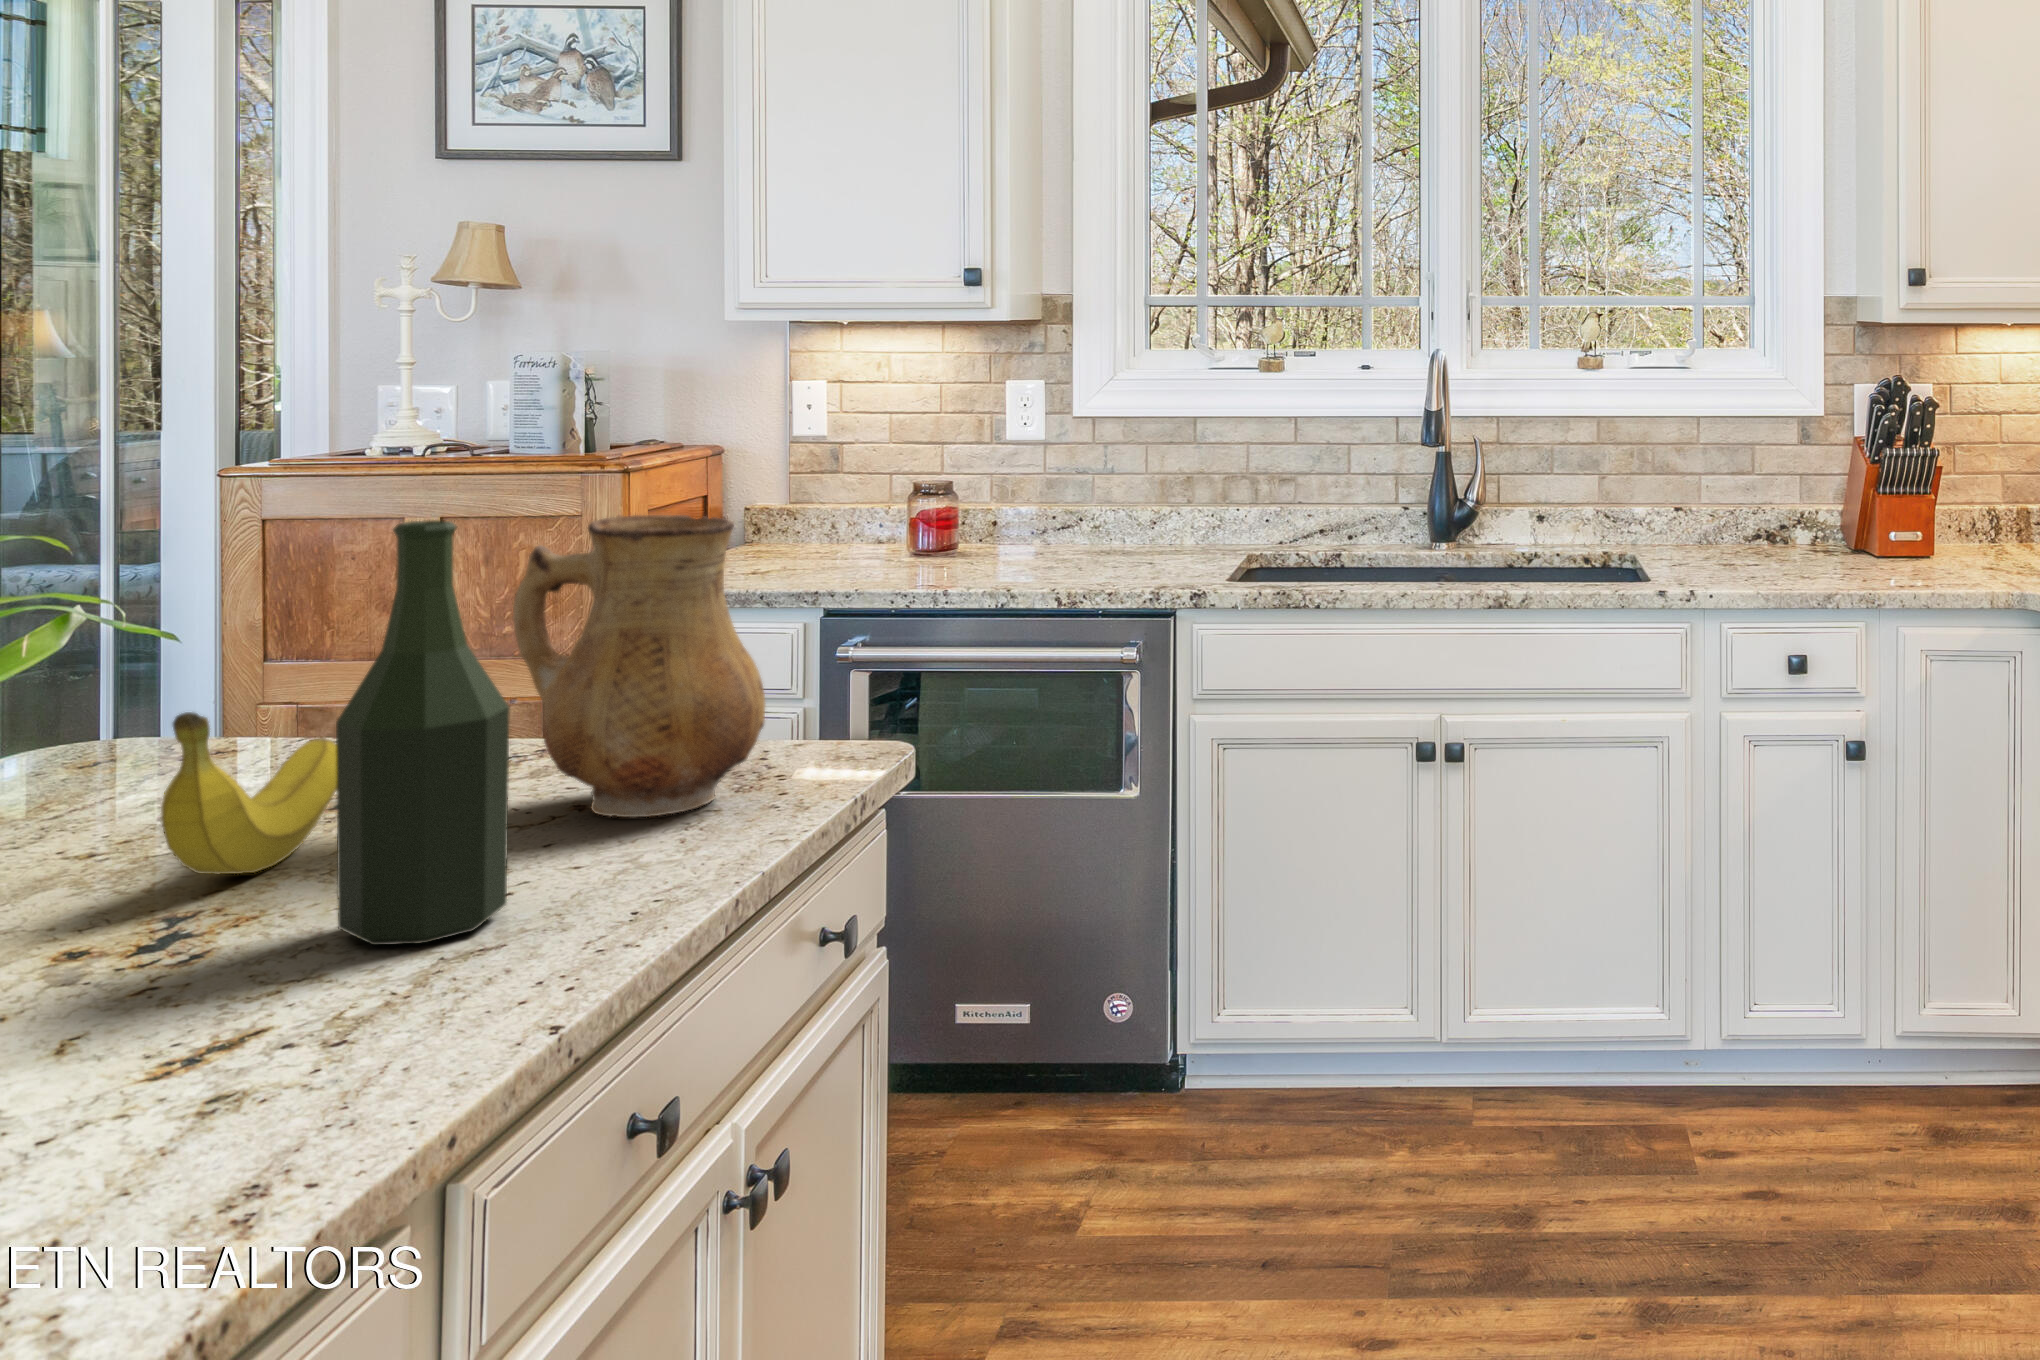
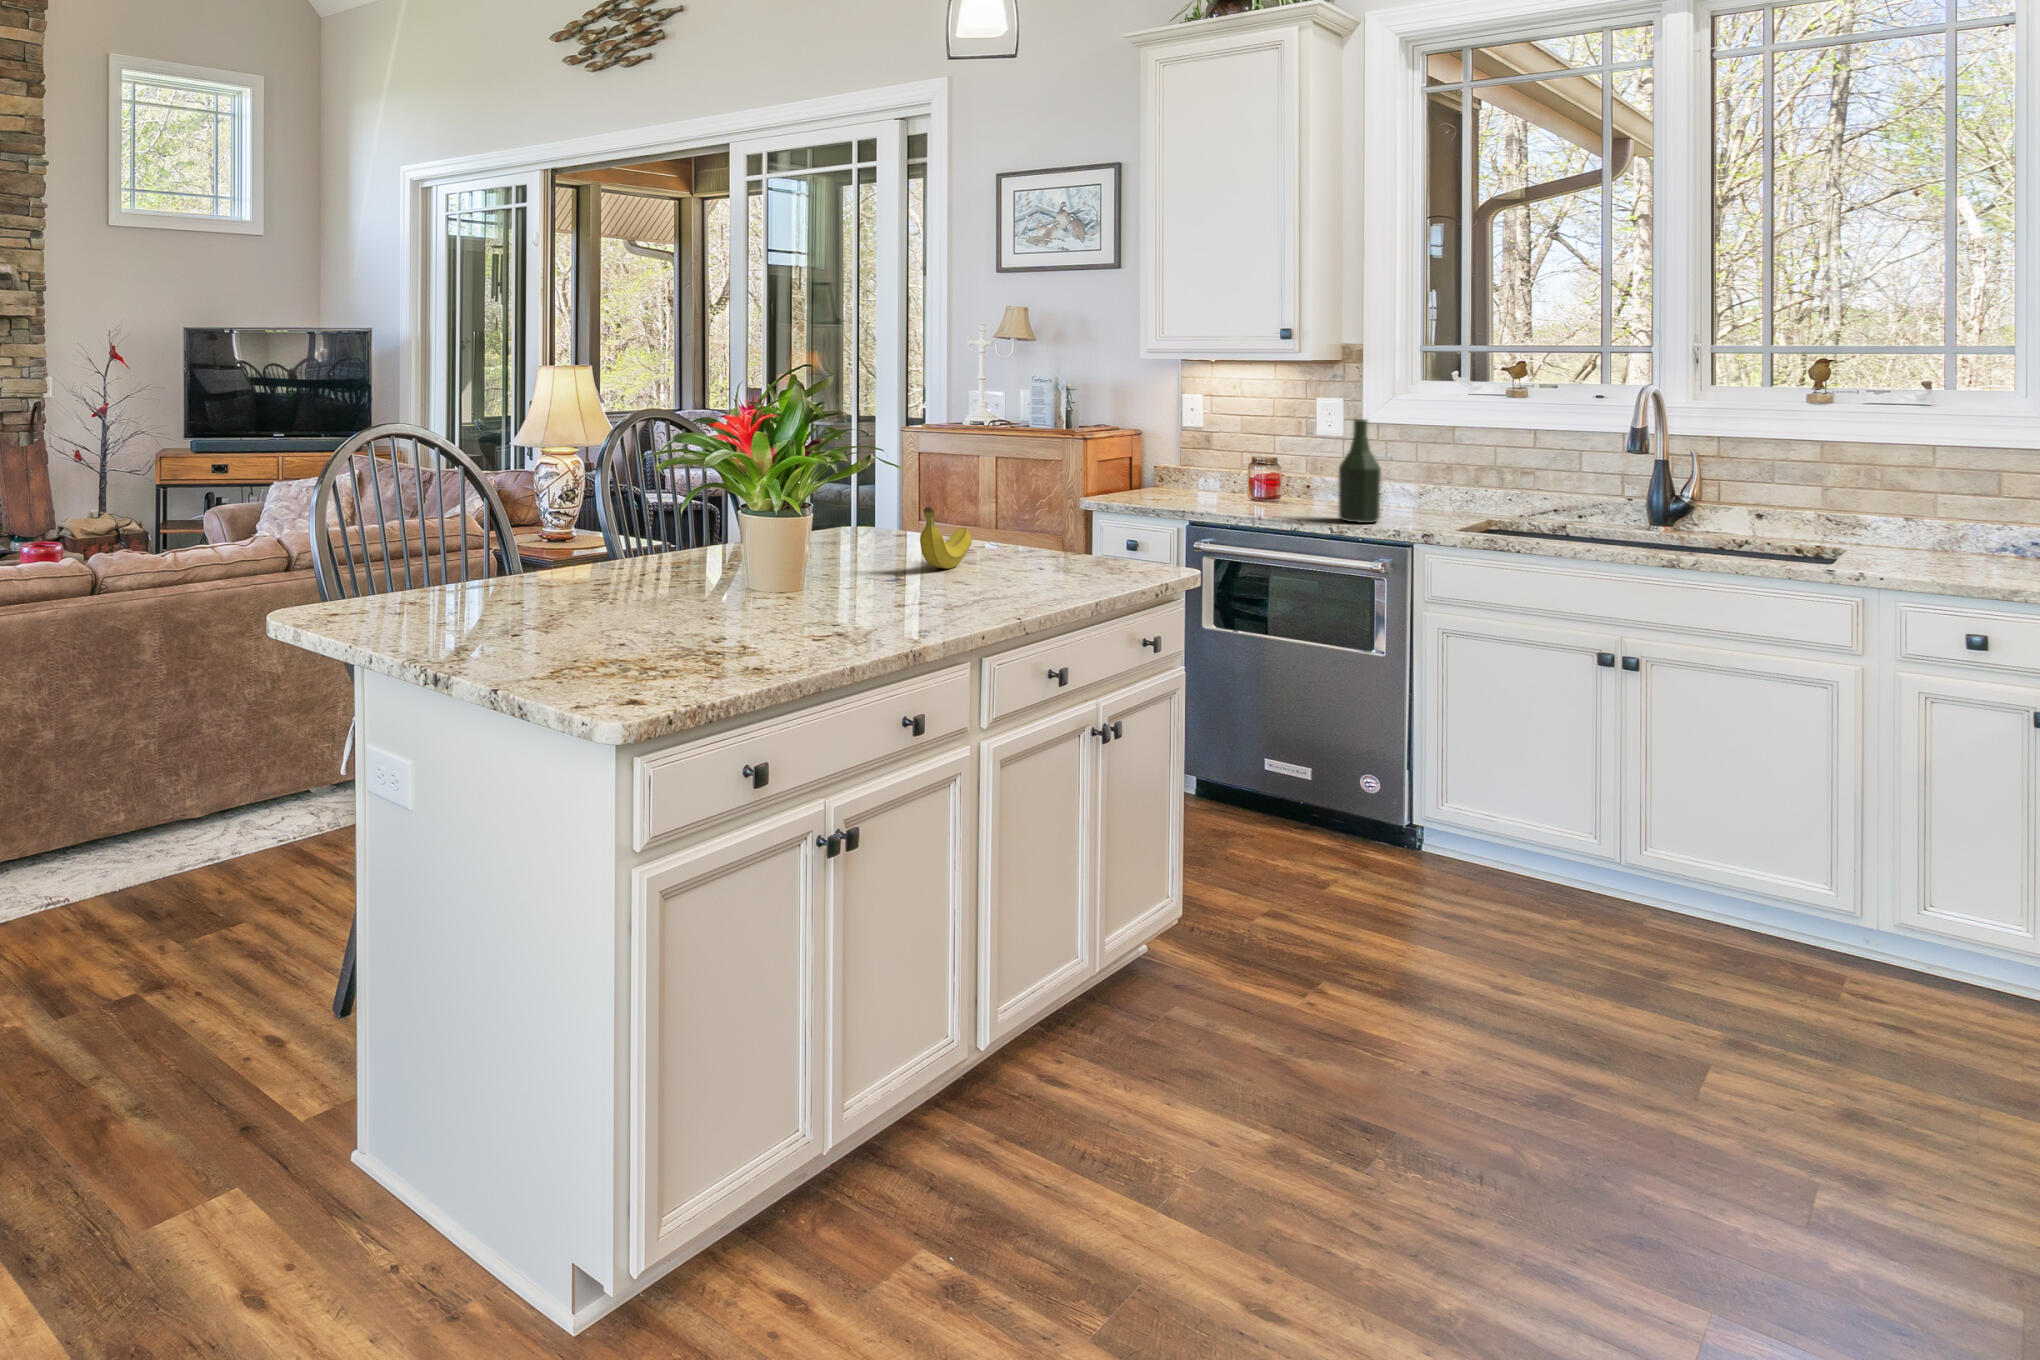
ceramic pitcher: present [513,515,766,817] -> none [1031,453,1131,575]
bottle: present [336,520,510,945] -> present [1338,419,1381,523]

